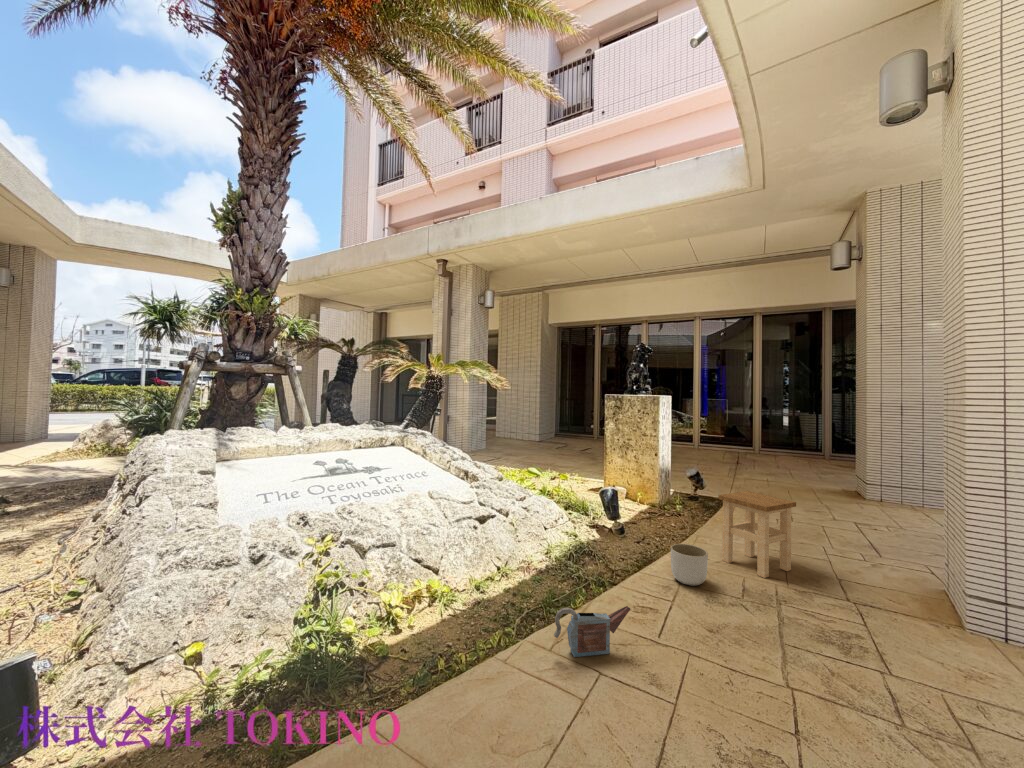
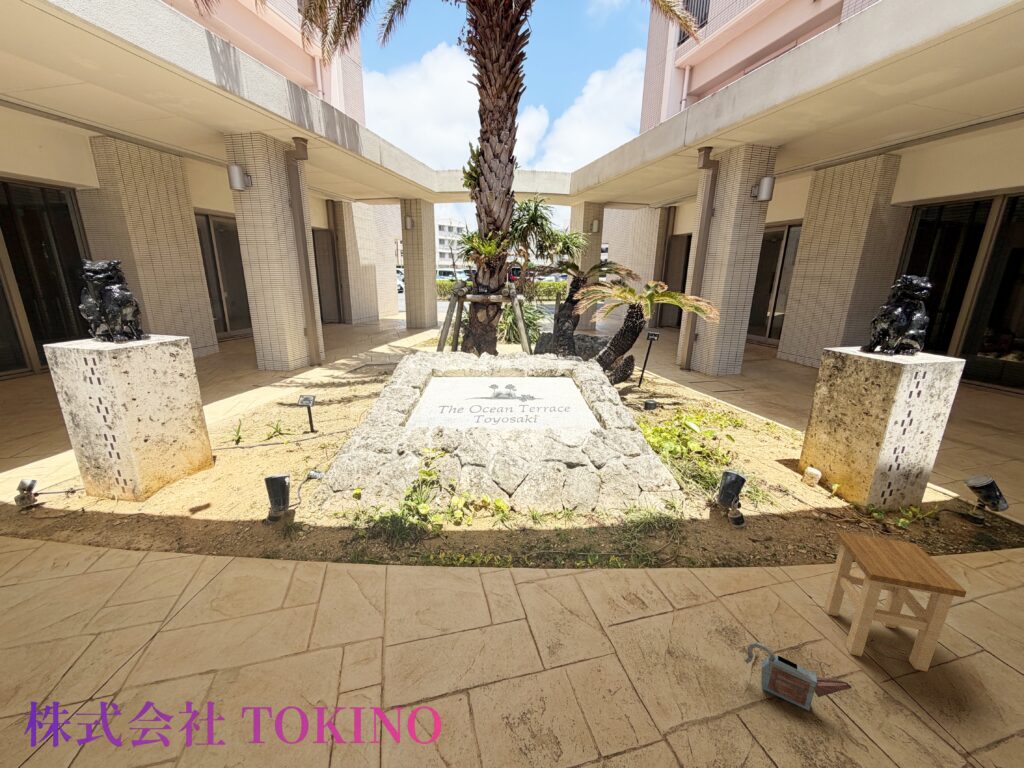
planter: present [671,544,708,586] -> none [709,560,756,612]
watering can: present [554,606,631,657] -> present [744,642,851,711]

